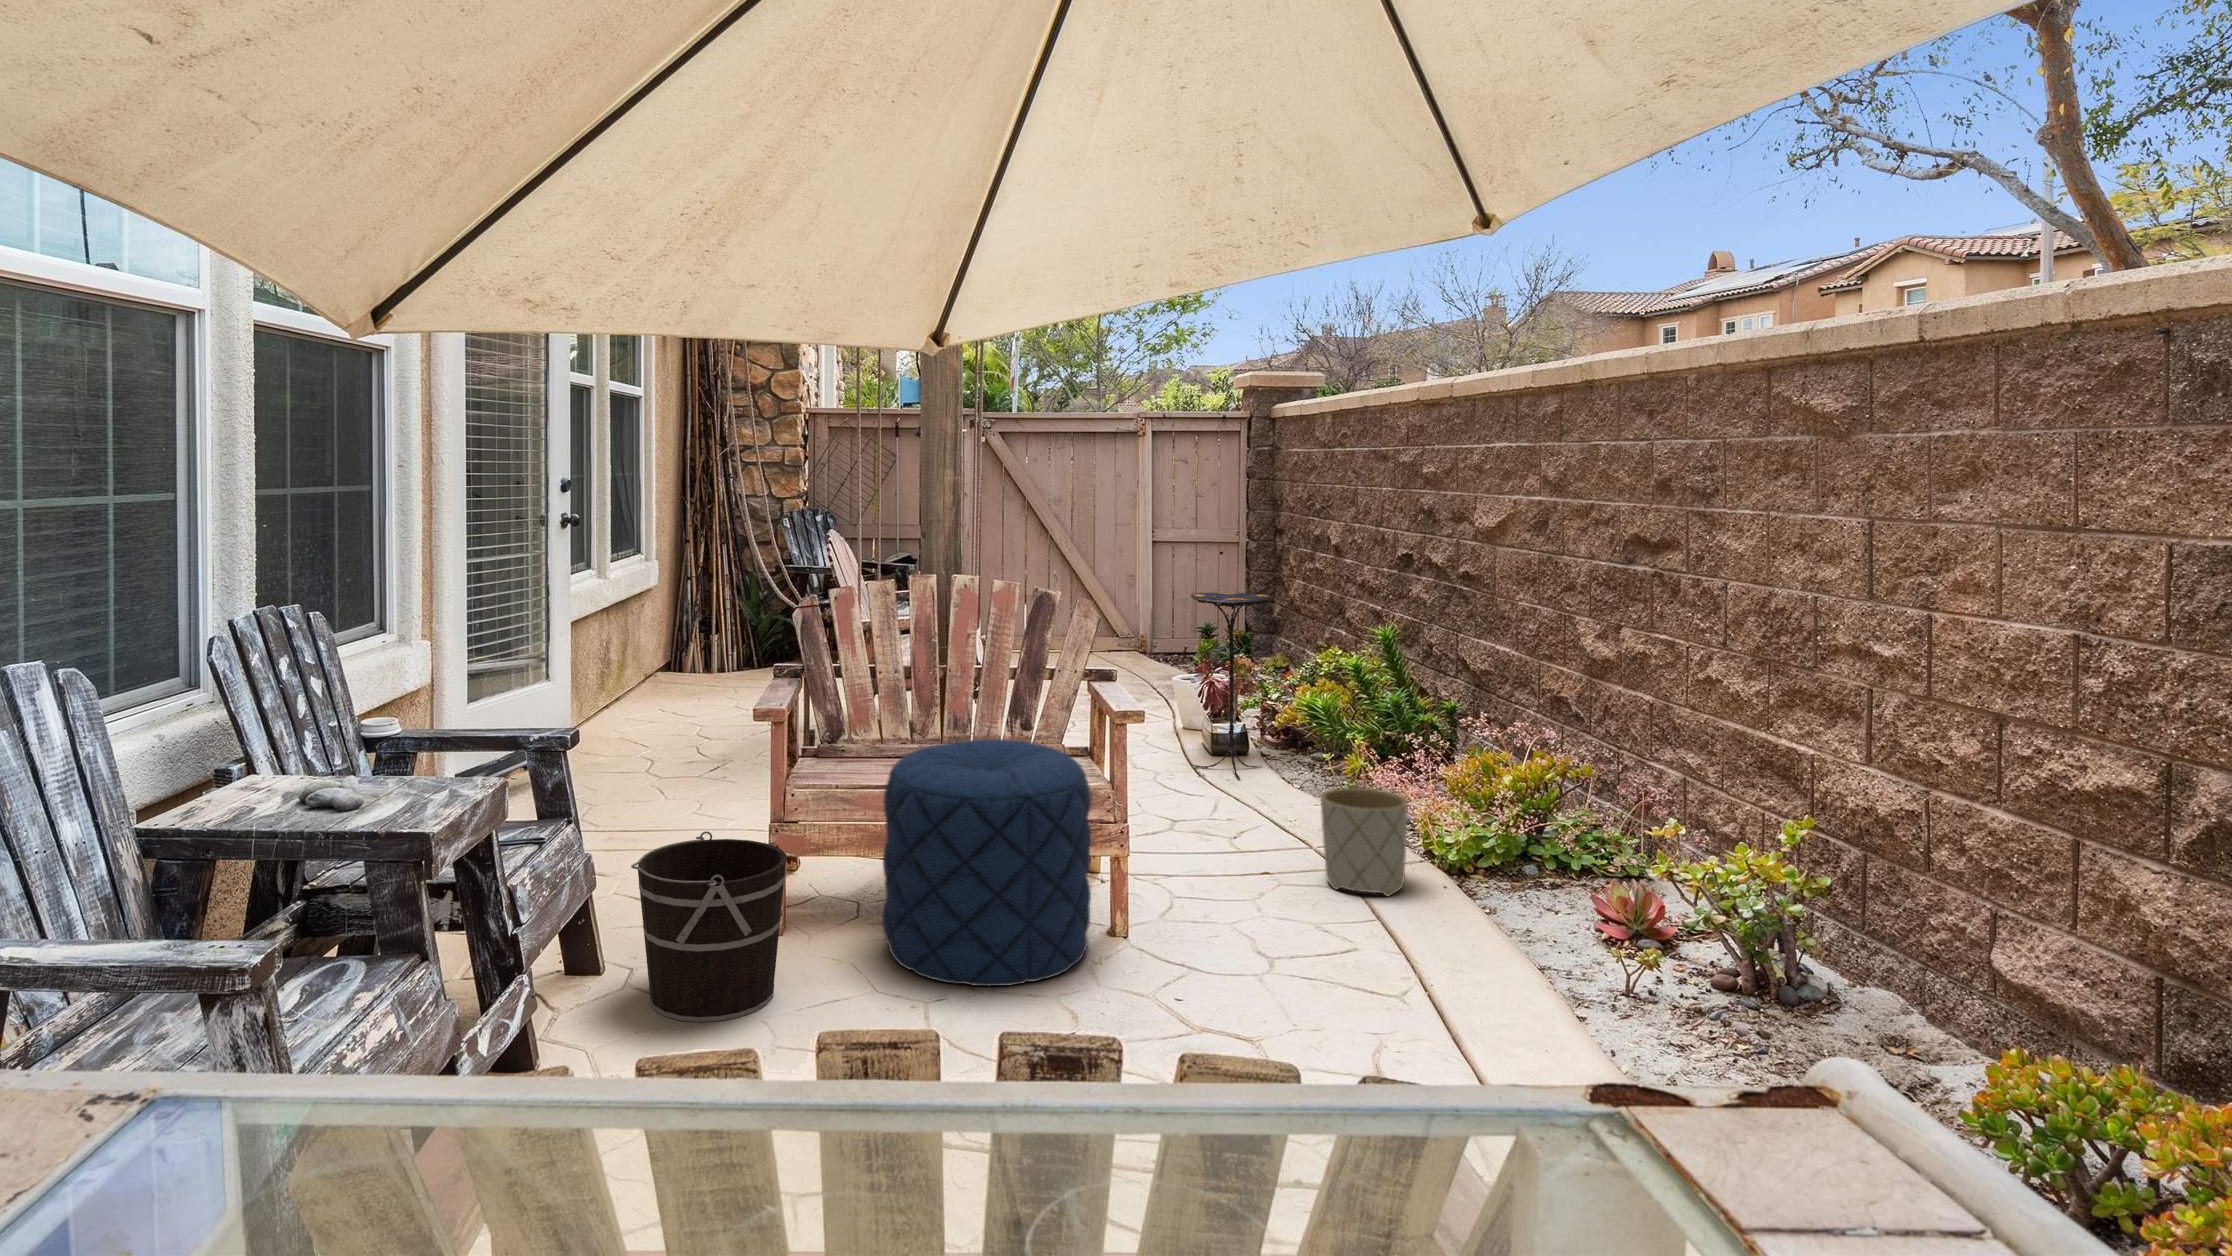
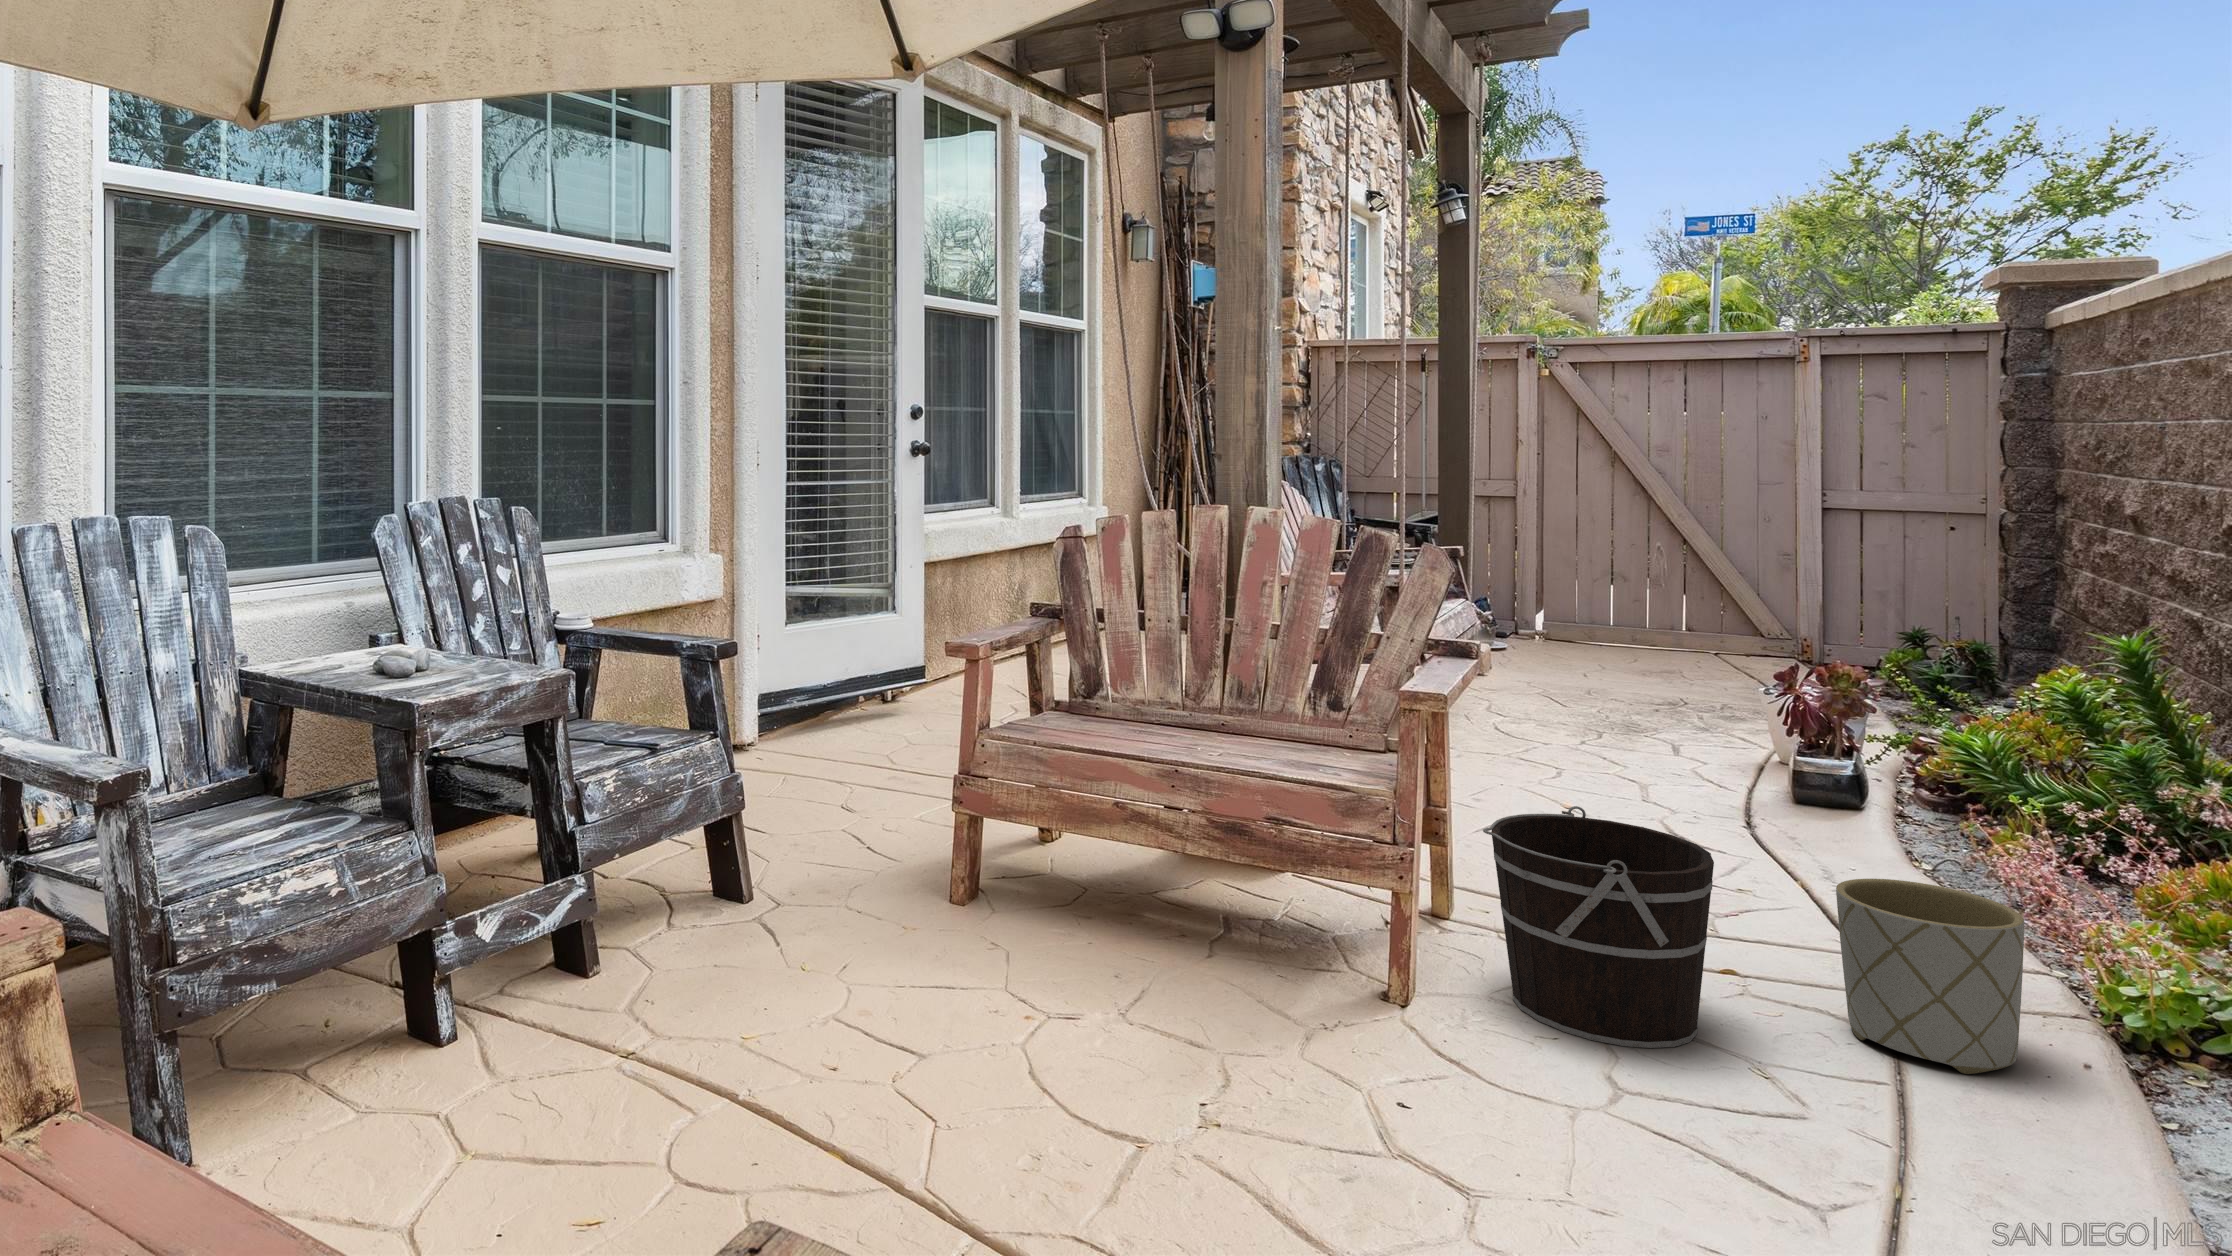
side table: present [1191,592,1270,778] -> none [1740,567,1896,849]
pouf: present [882,739,1091,986] -> none [1058,713,1343,1037]
bucket: present [631,831,786,1022] -> present [1483,806,1714,1048]

